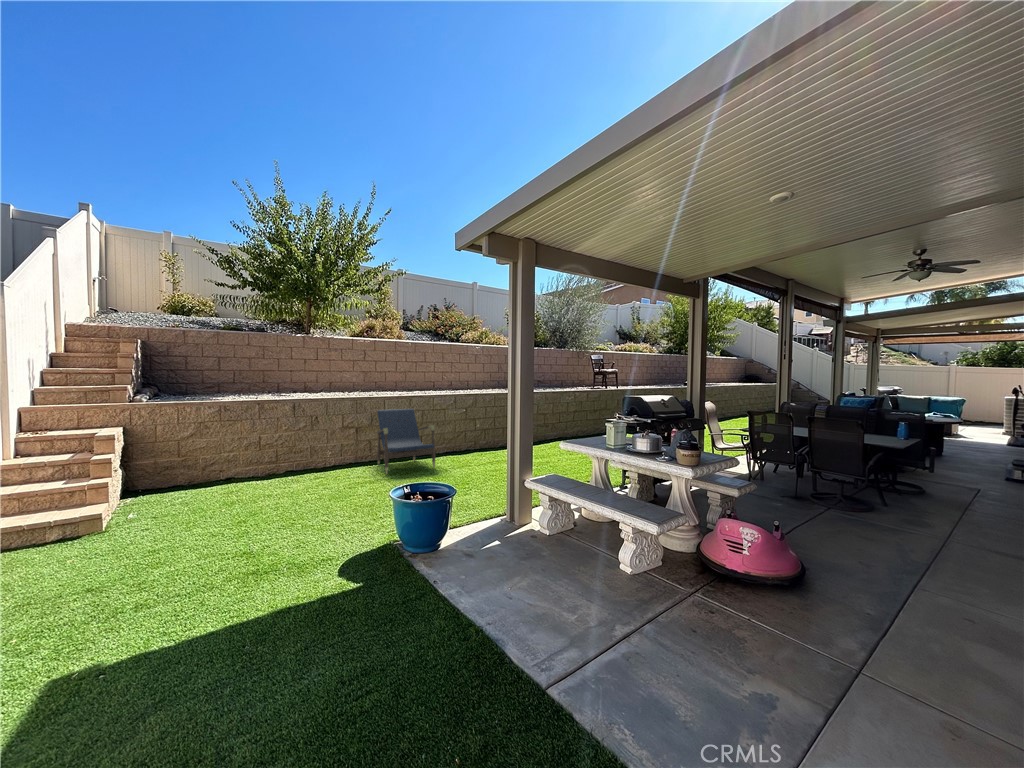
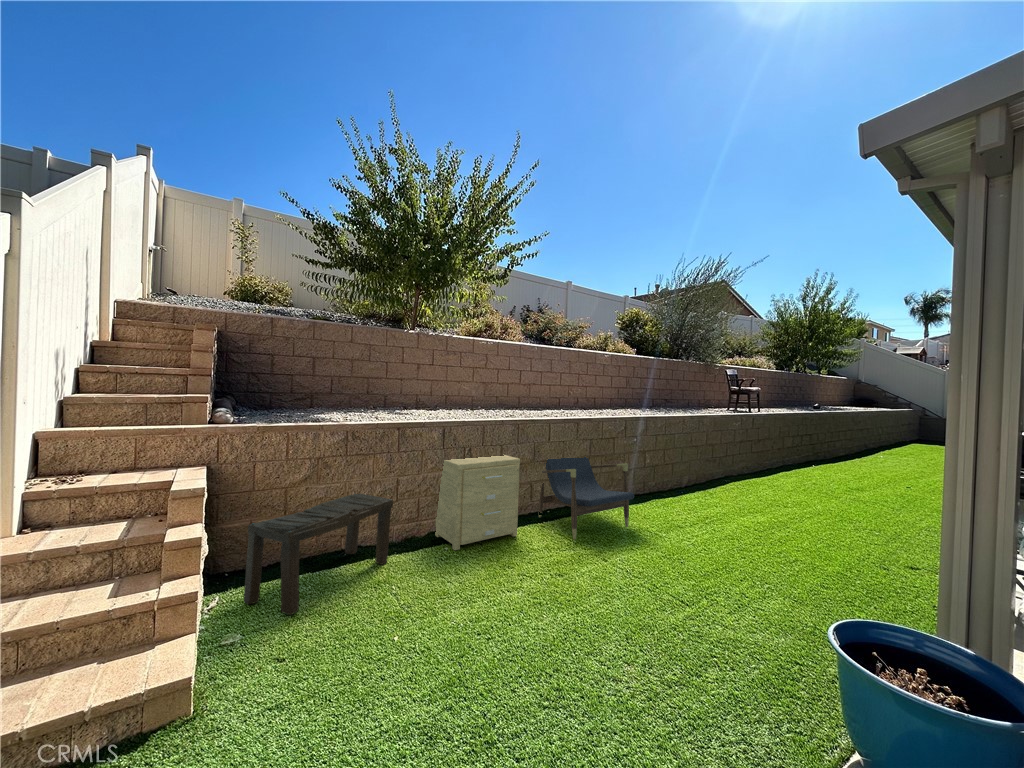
side table: none [291,420,349,480] -> present [435,454,520,550]
bench: none [146,445,249,504] -> present [244,493,394,615]

